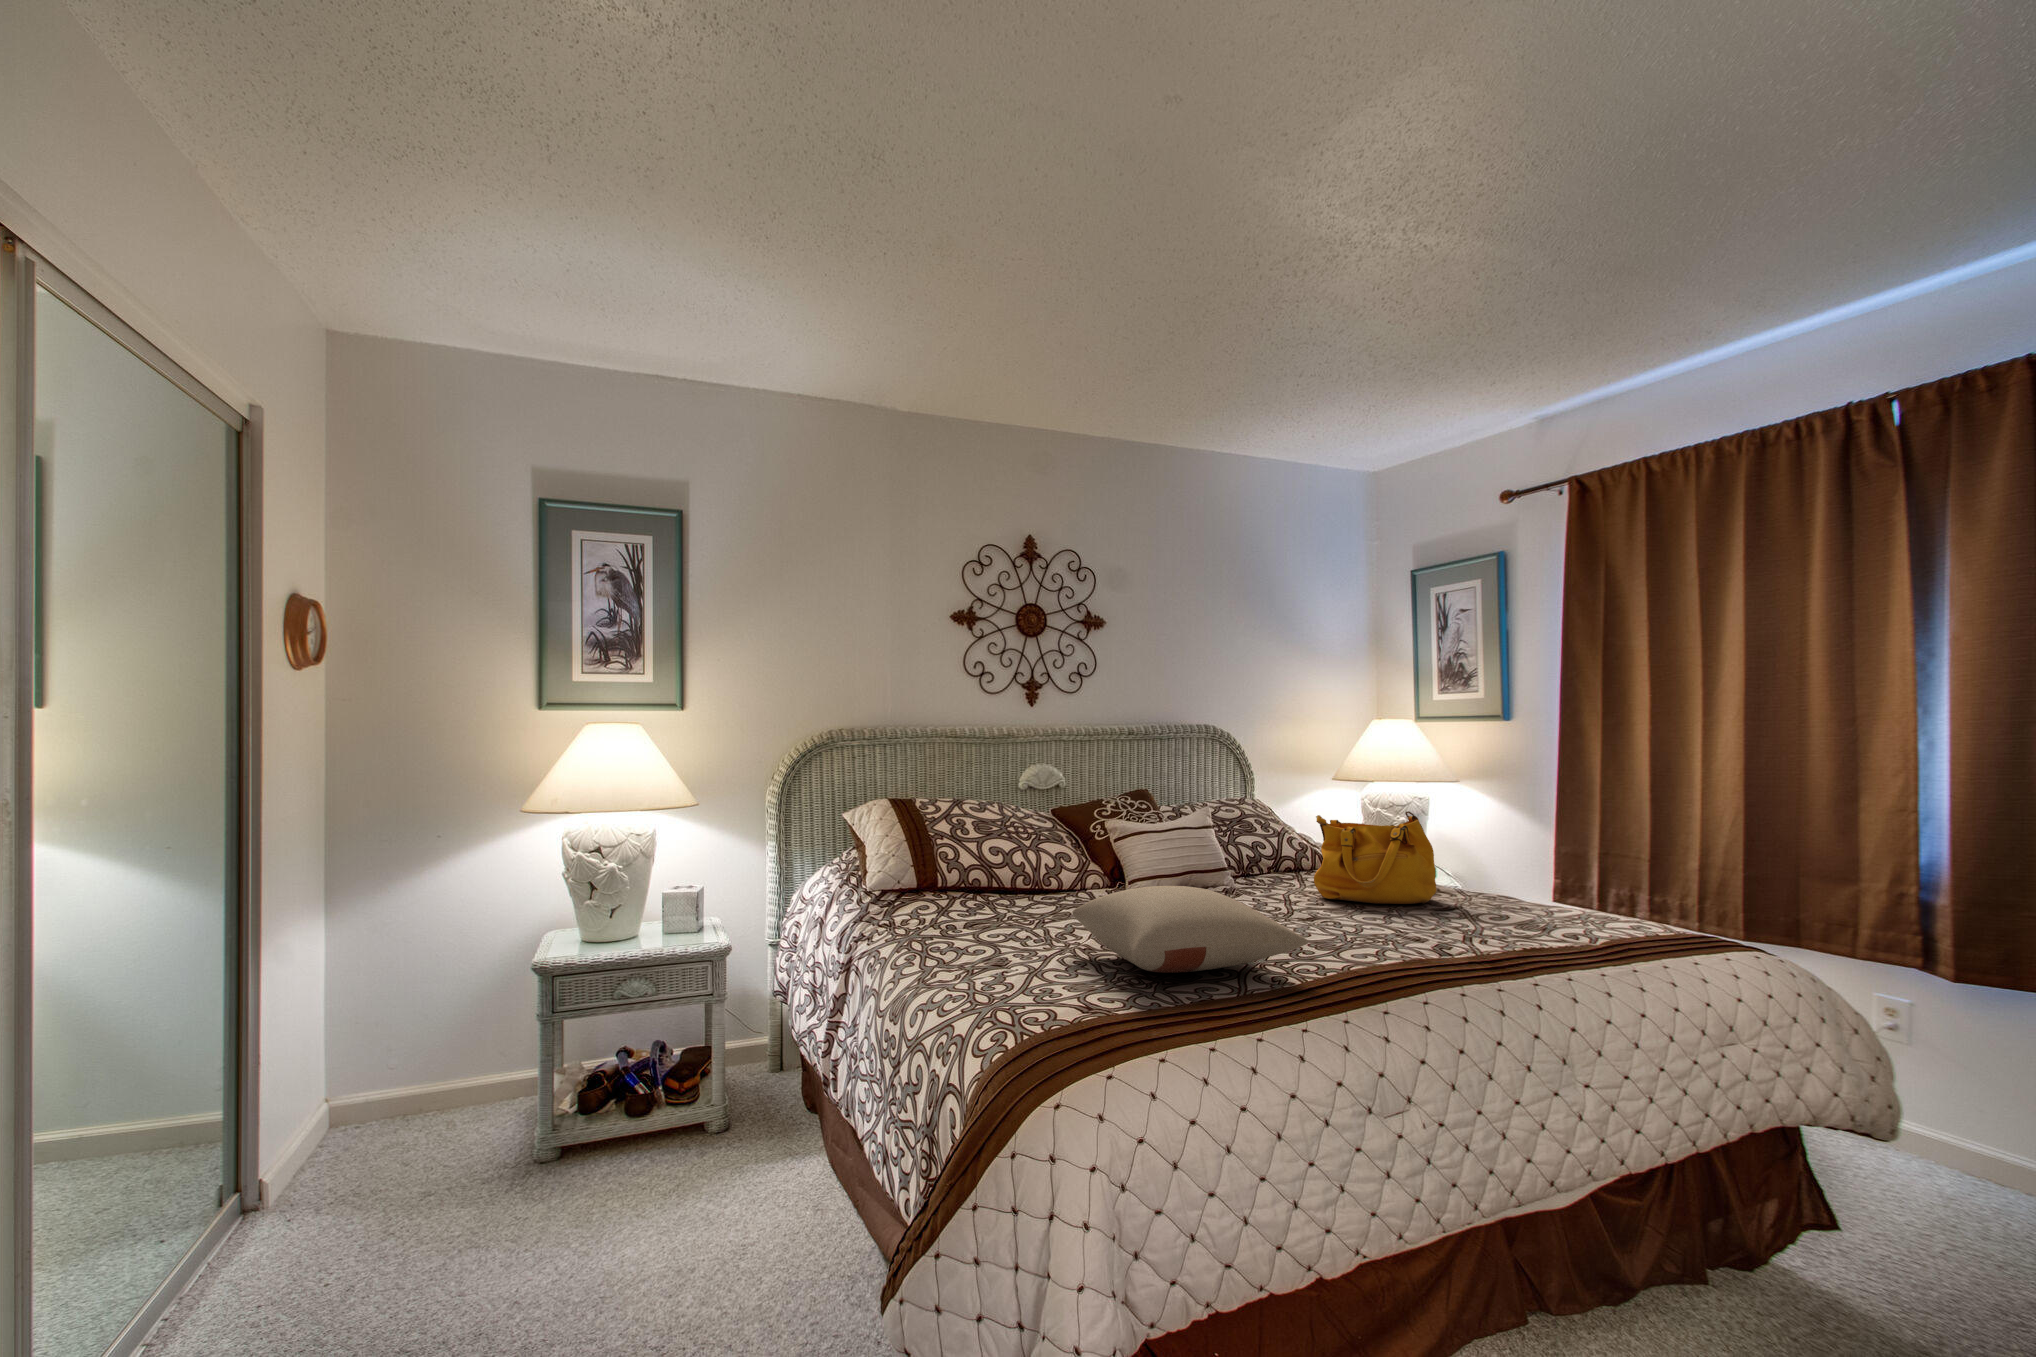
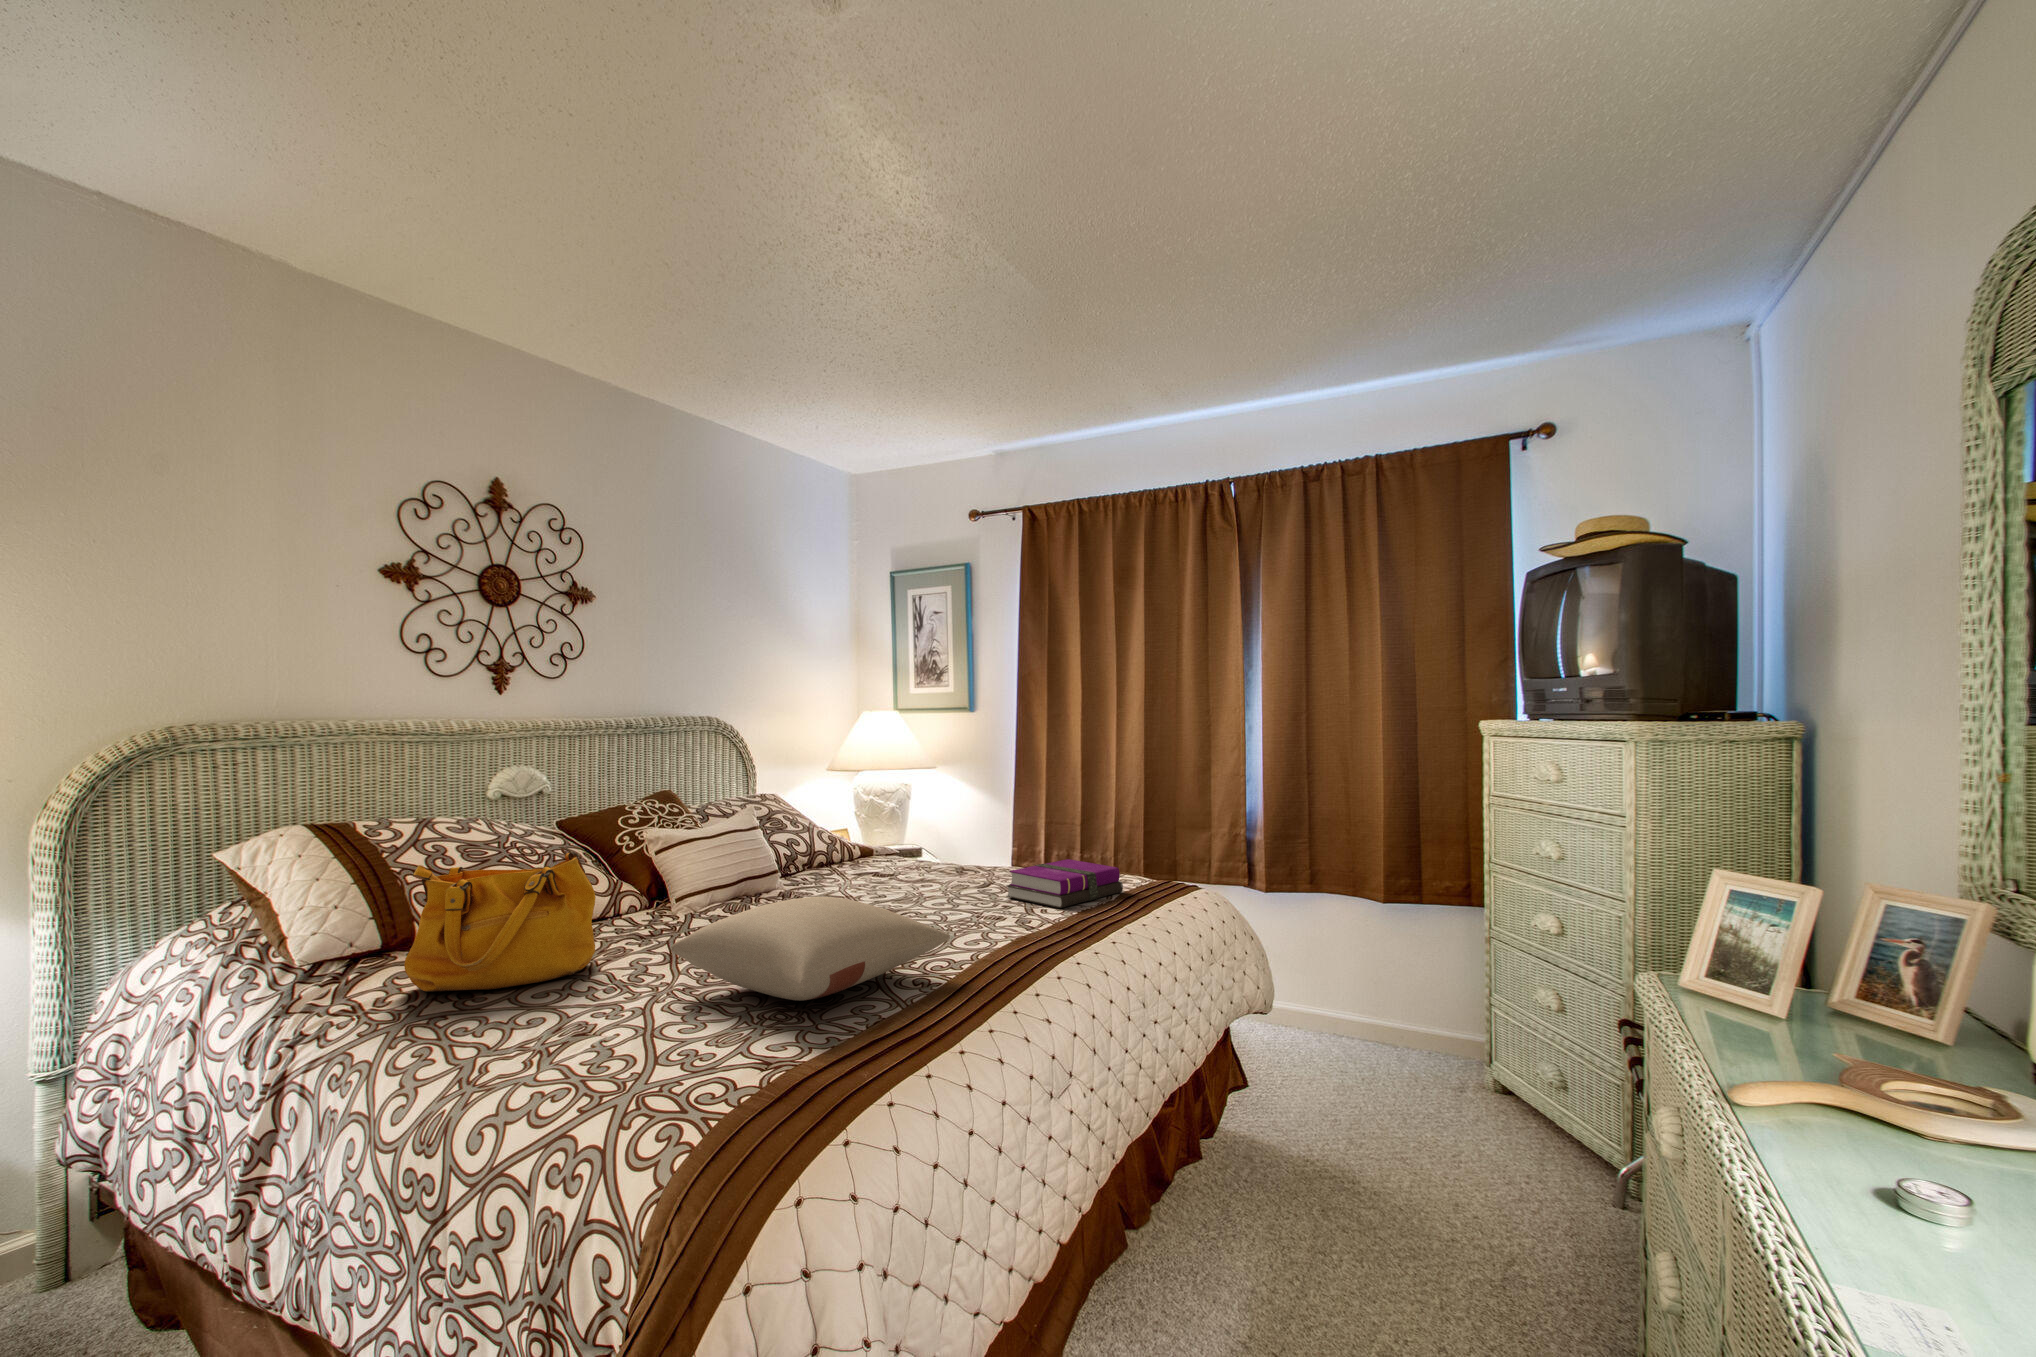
handbag: present [1314,811,1436,904] -> present [404,847,596,992]
notebook: none [1451,894,1613,945] -> present [1006,859,1123,908]

